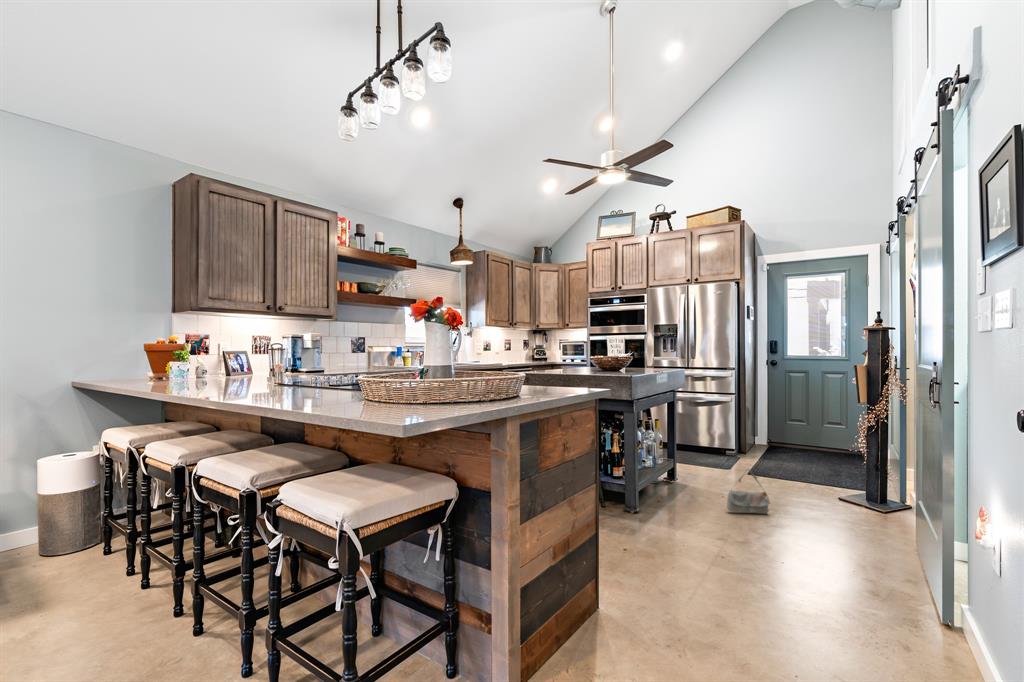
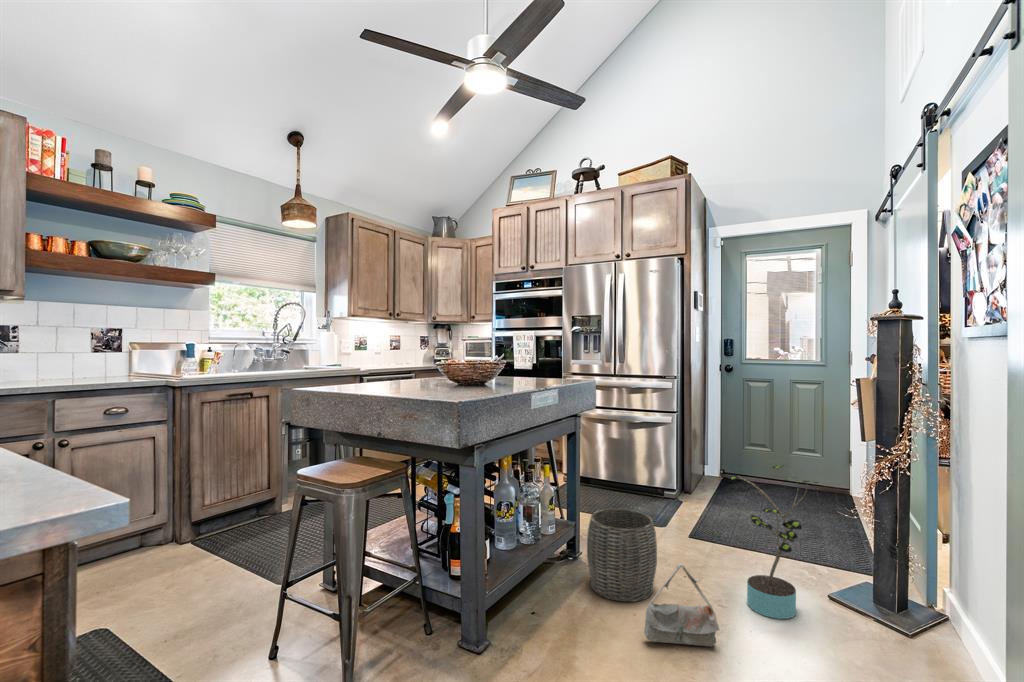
potted plant: none [774,418,830,506] -> present [729,465,818,619]
woven basket: none [686,448,730,499] -> present [587,509,657,602]

